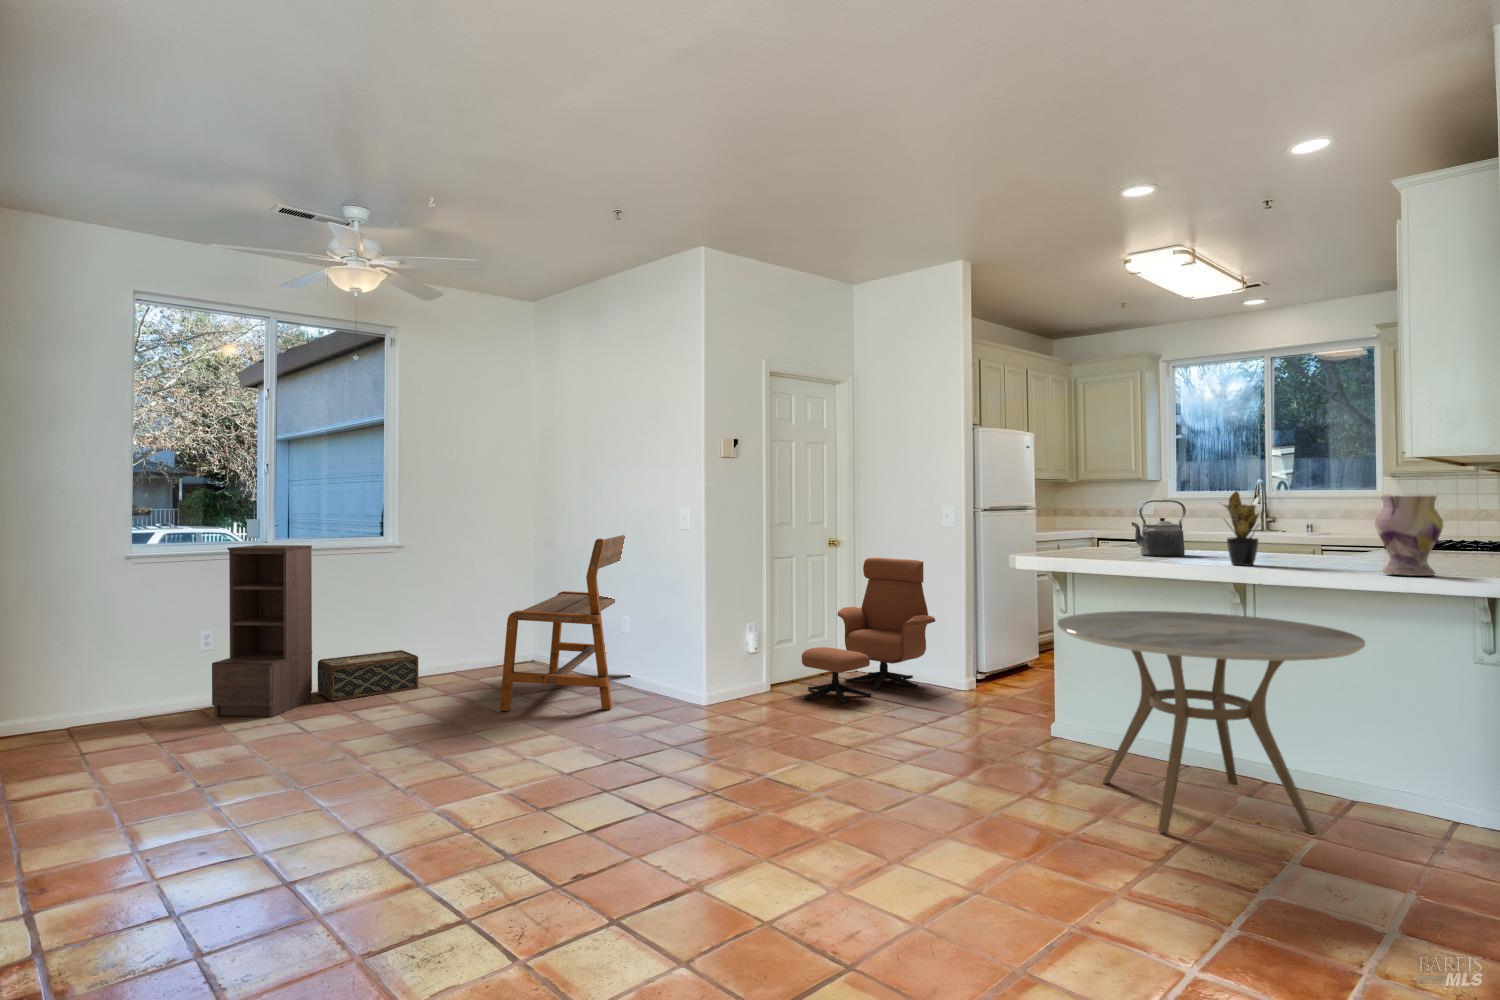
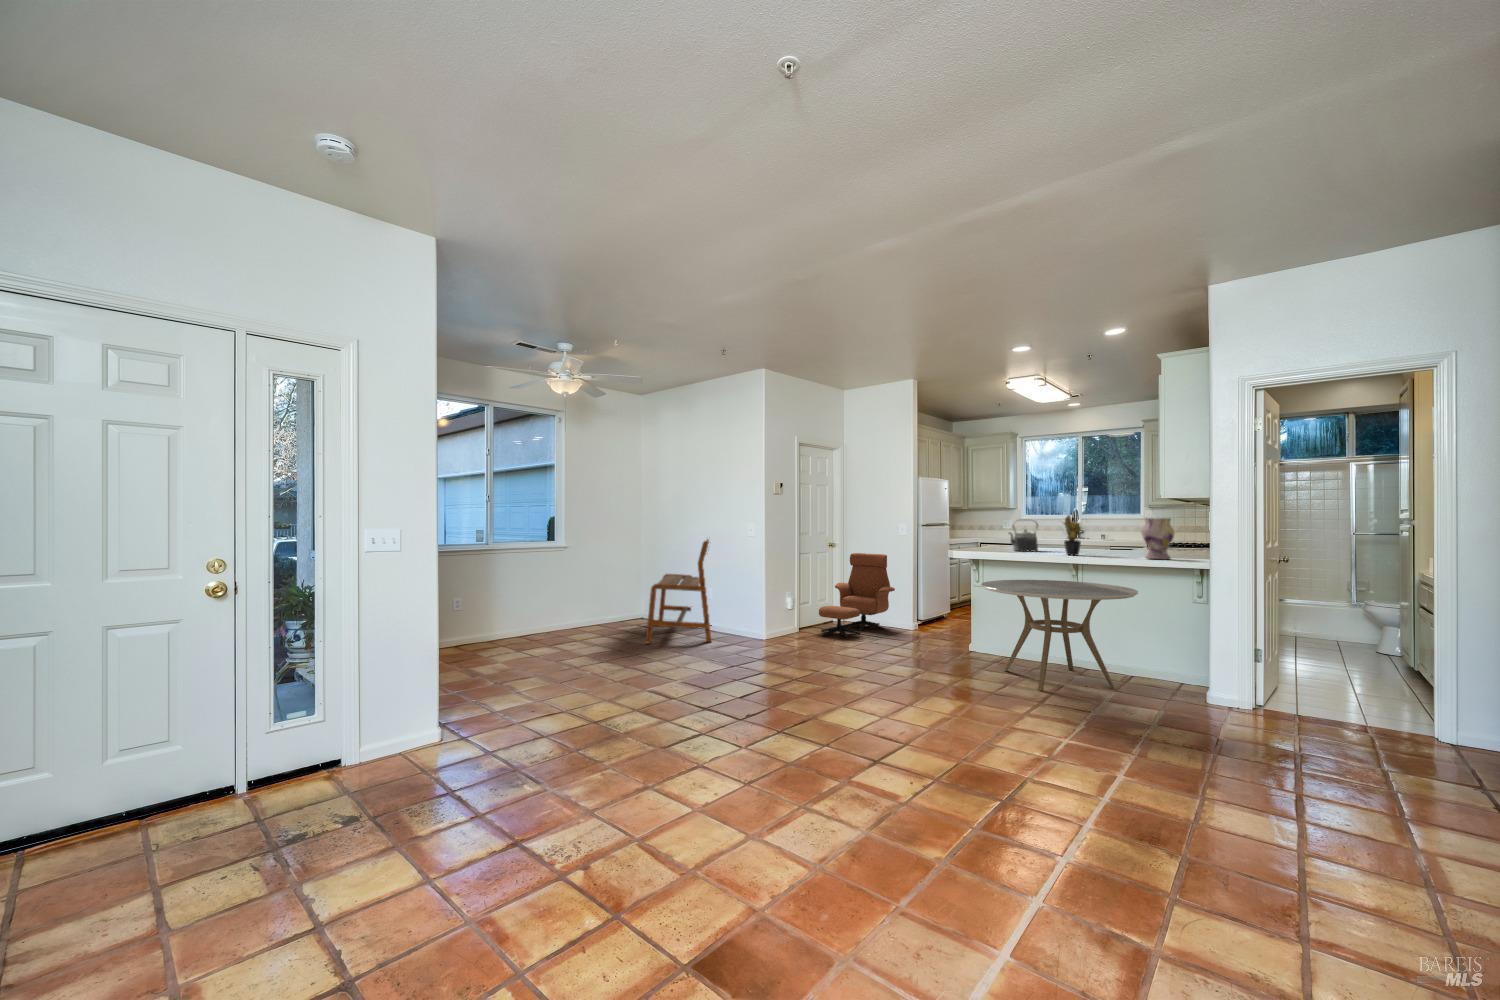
bookshelf: present [212,545,312,717] -> none [471,545,525,648]
woven basket: present [318,650,418,701] -> none [523,610,583,640]

